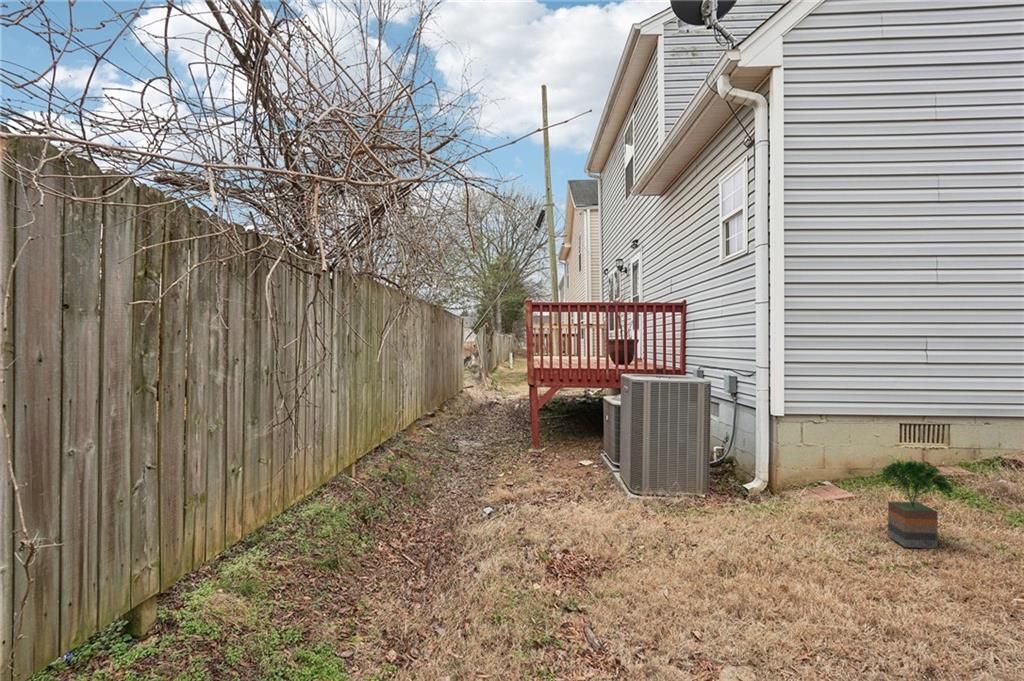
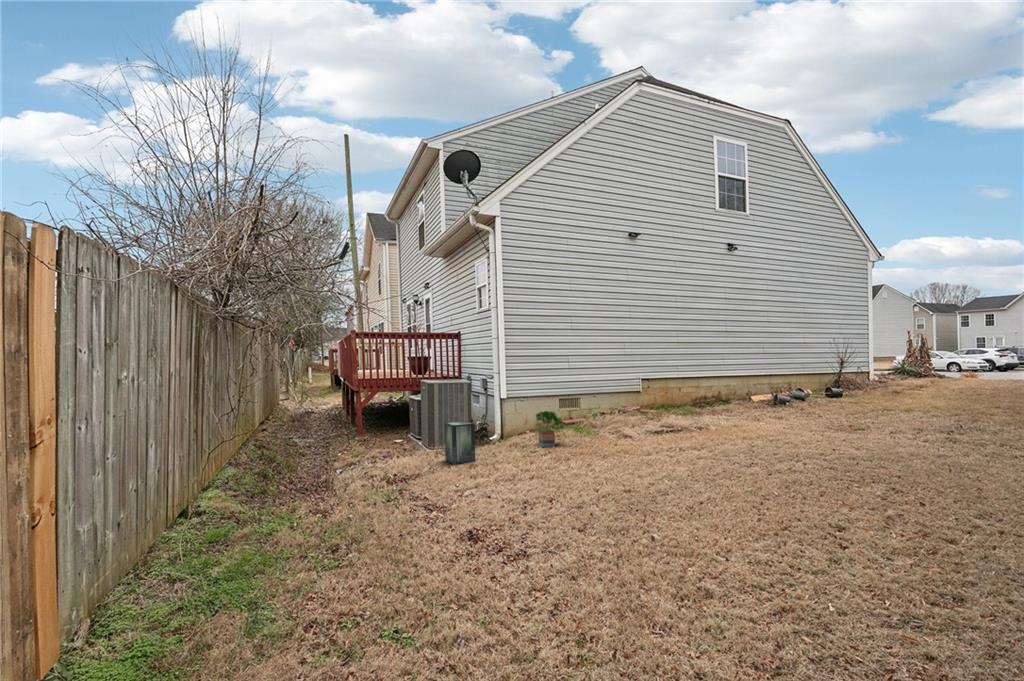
storage box: none [670,473,744,578] -> present [445,421,475,464]

